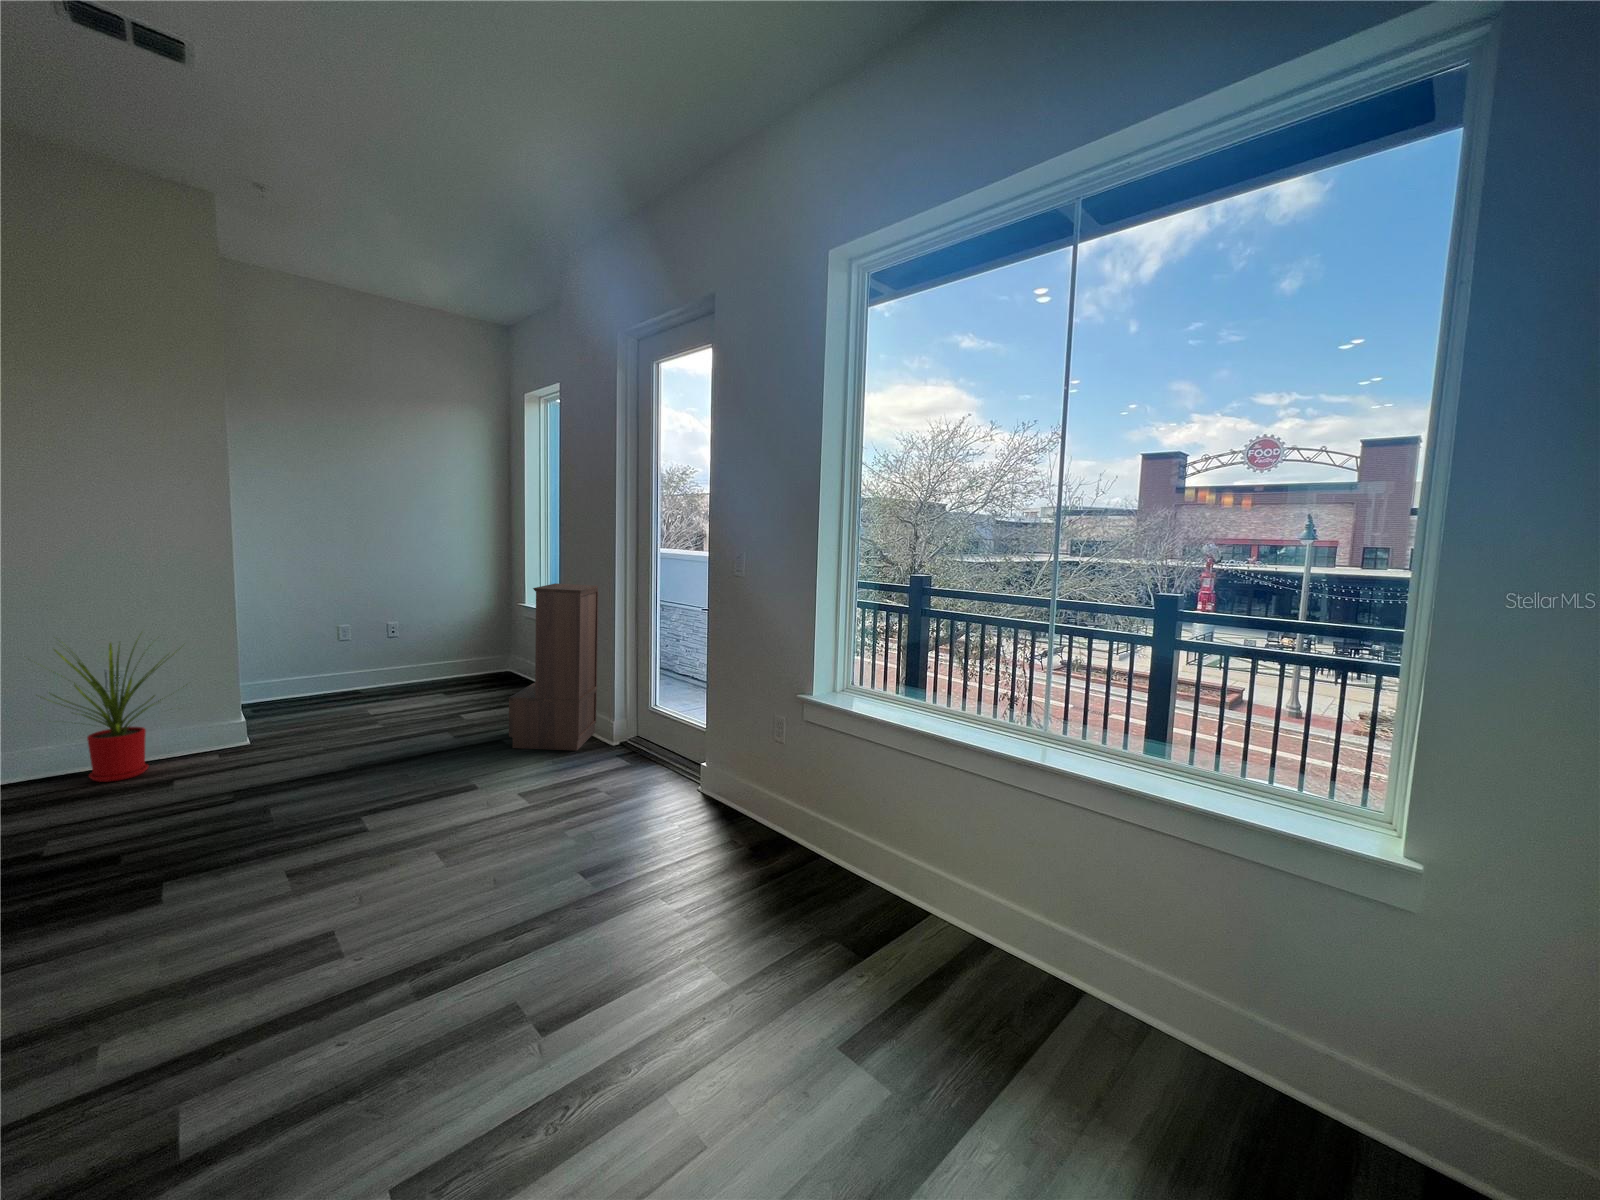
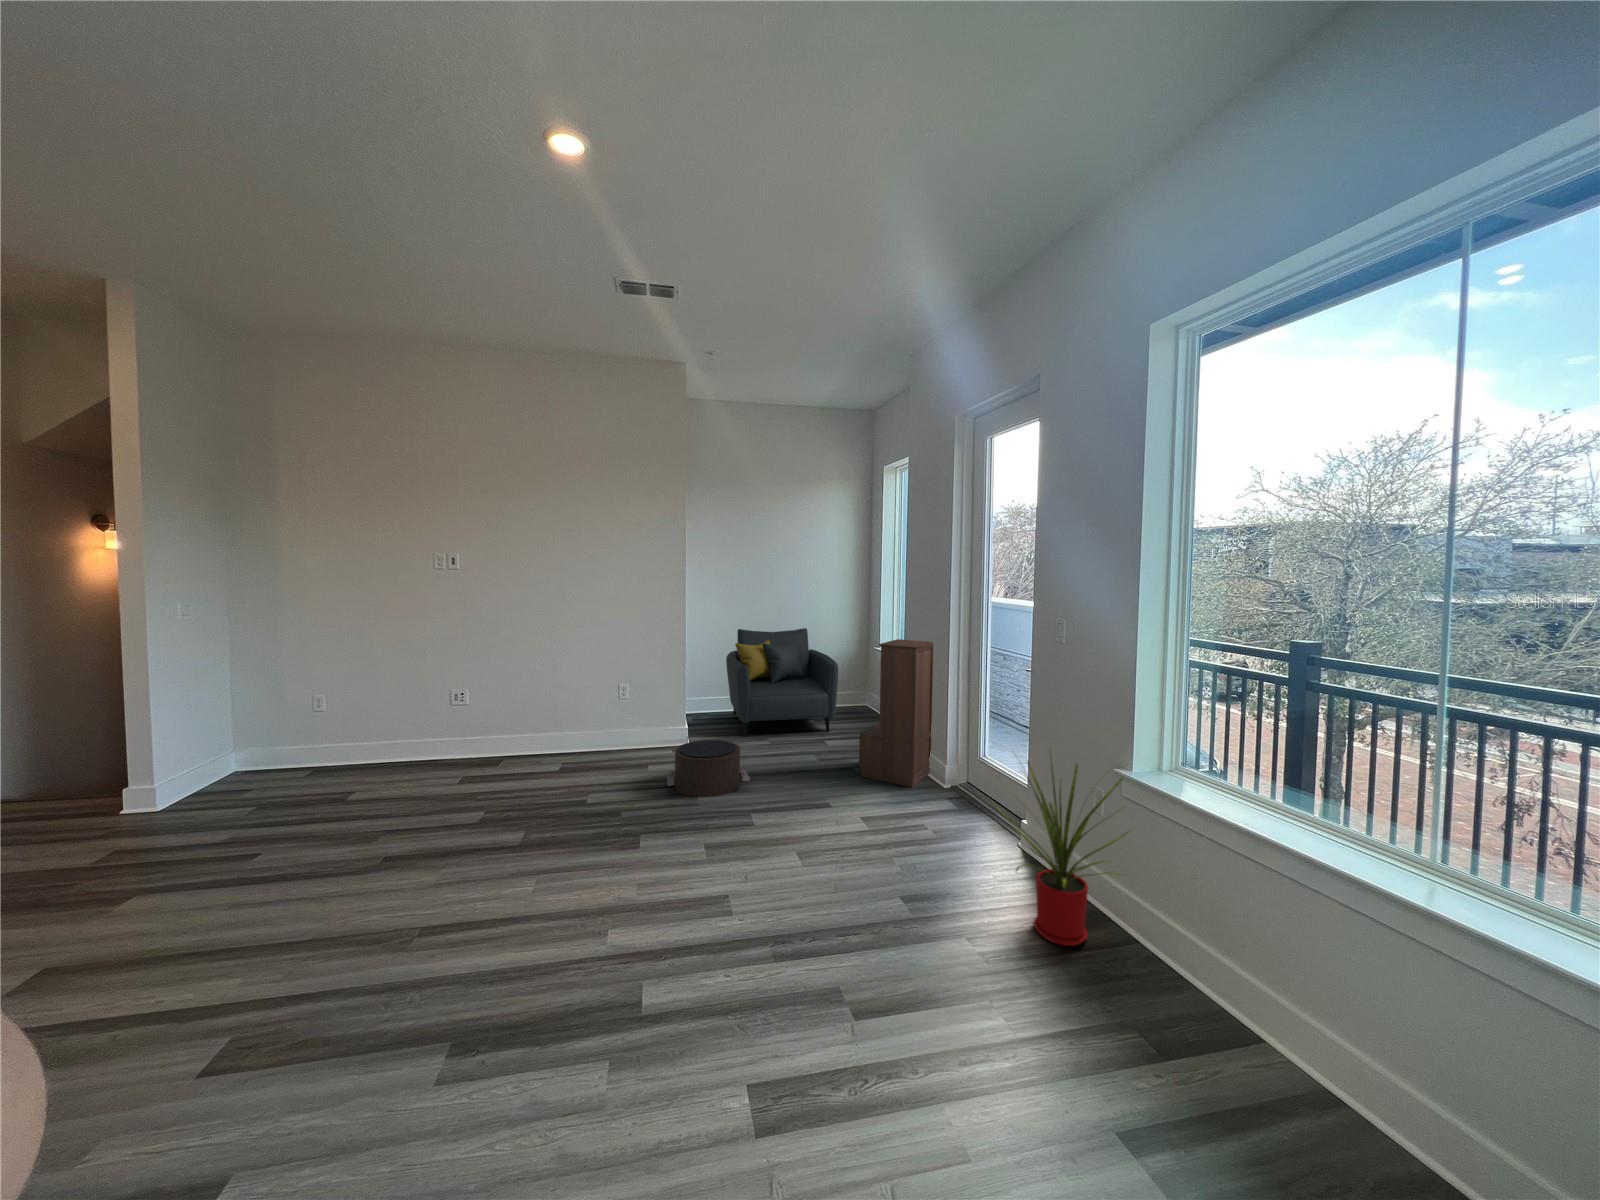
armchair: none [295,576,473,722] -> present [726,628,838,737]
house plant: present [52,638,177,782] -> present [991,761,1129,946]
pouf: none [192,728,348,813] -> present [667,740,750,797]

